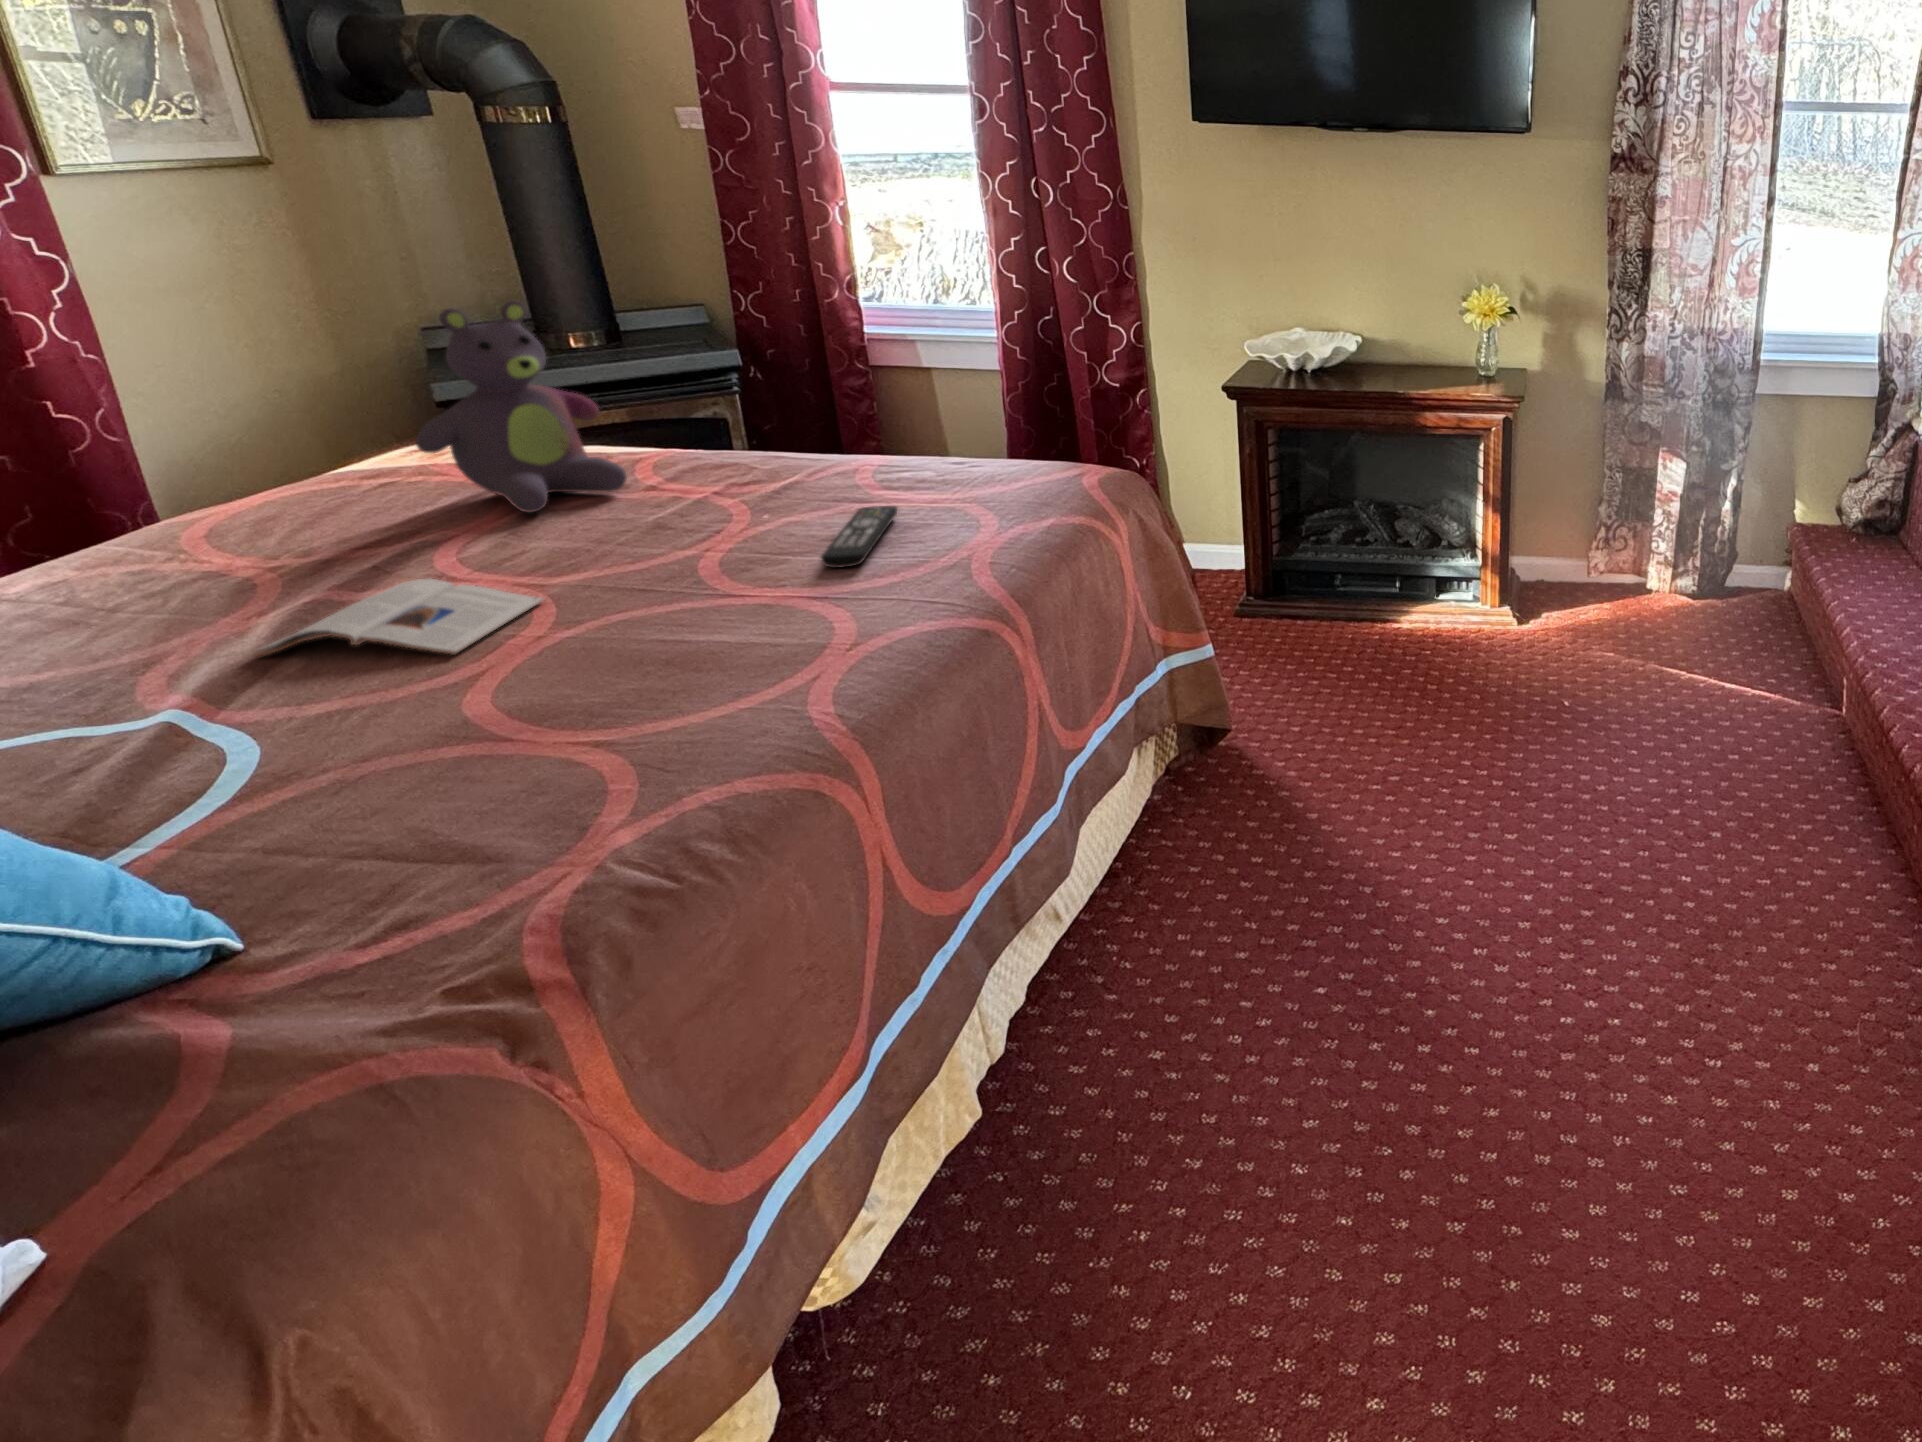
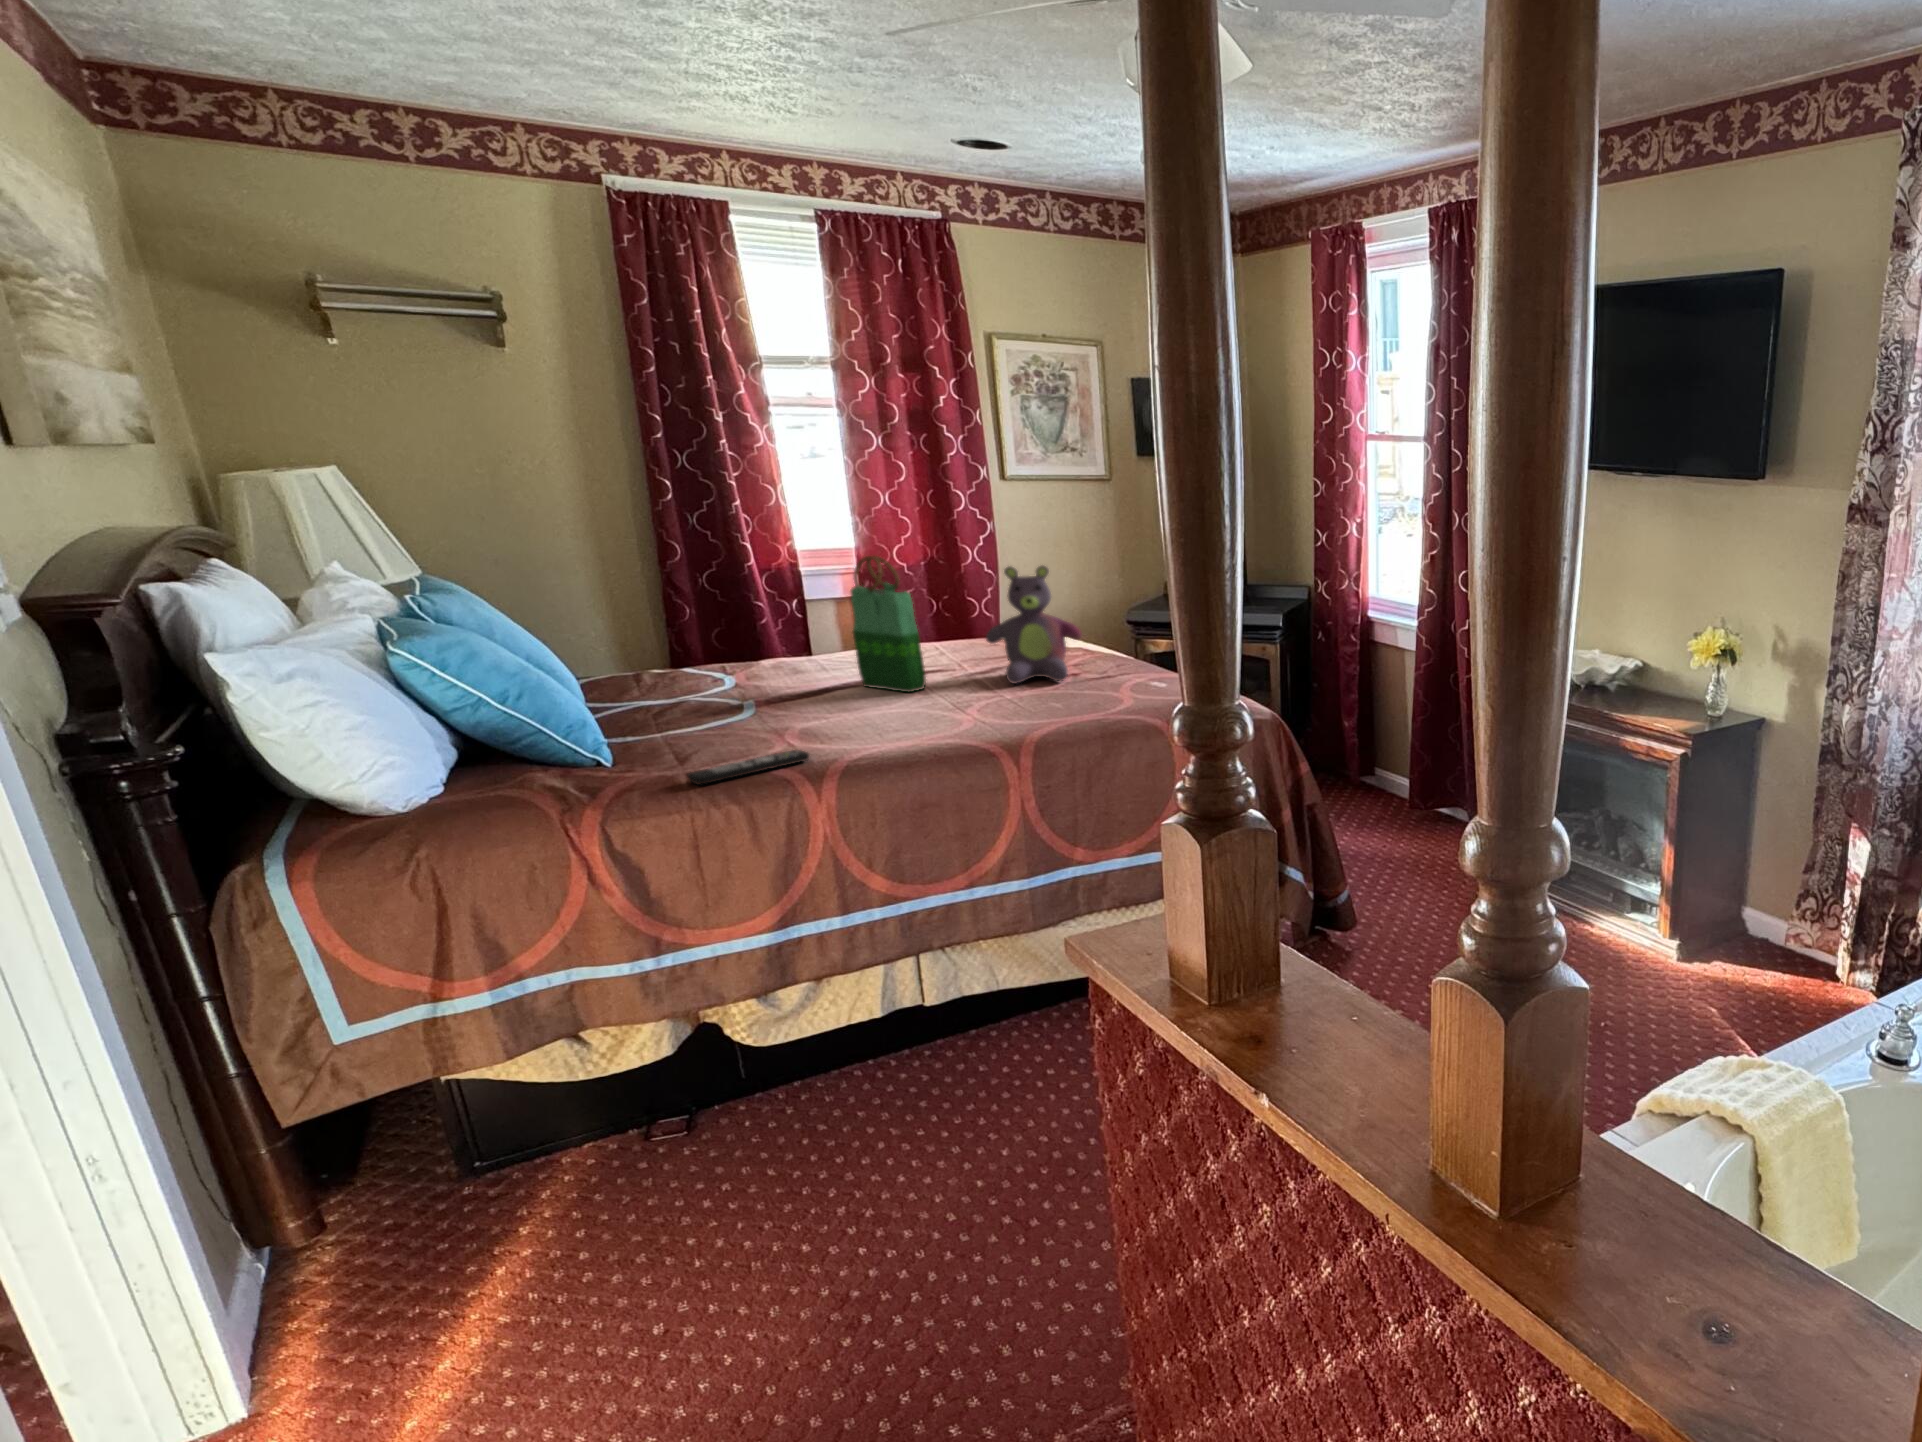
tote bag: none [94,316,348,588] -> present [850,556,926,692]
remote control: present [821,506,897,568] -> present [687,750,809,785]
magazine: present [257,579,544,657] -> none [824,699,932,734]

